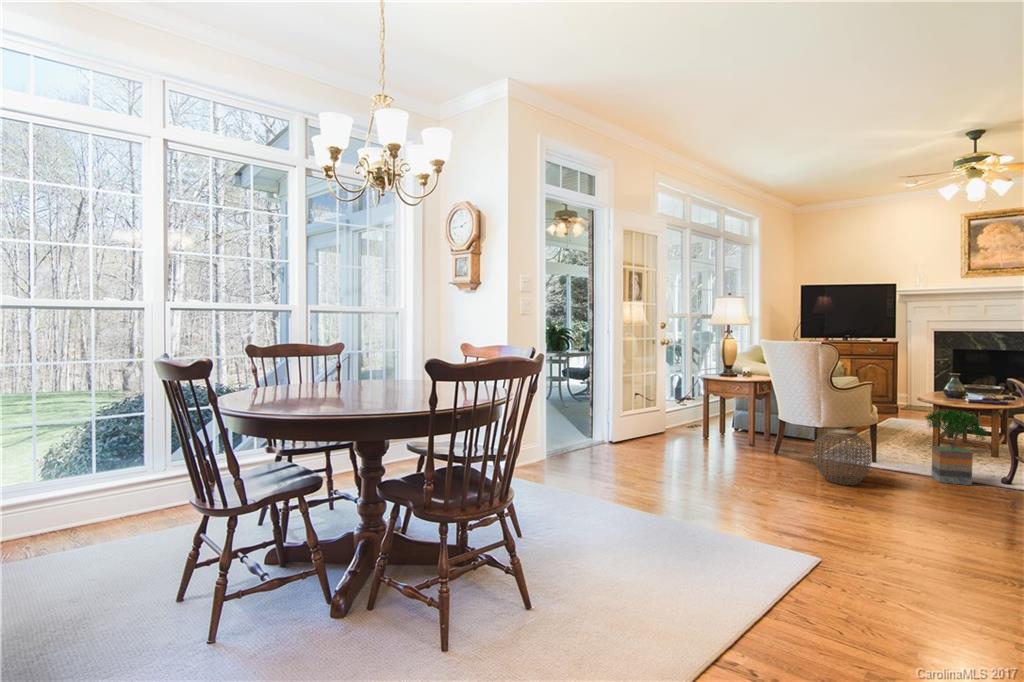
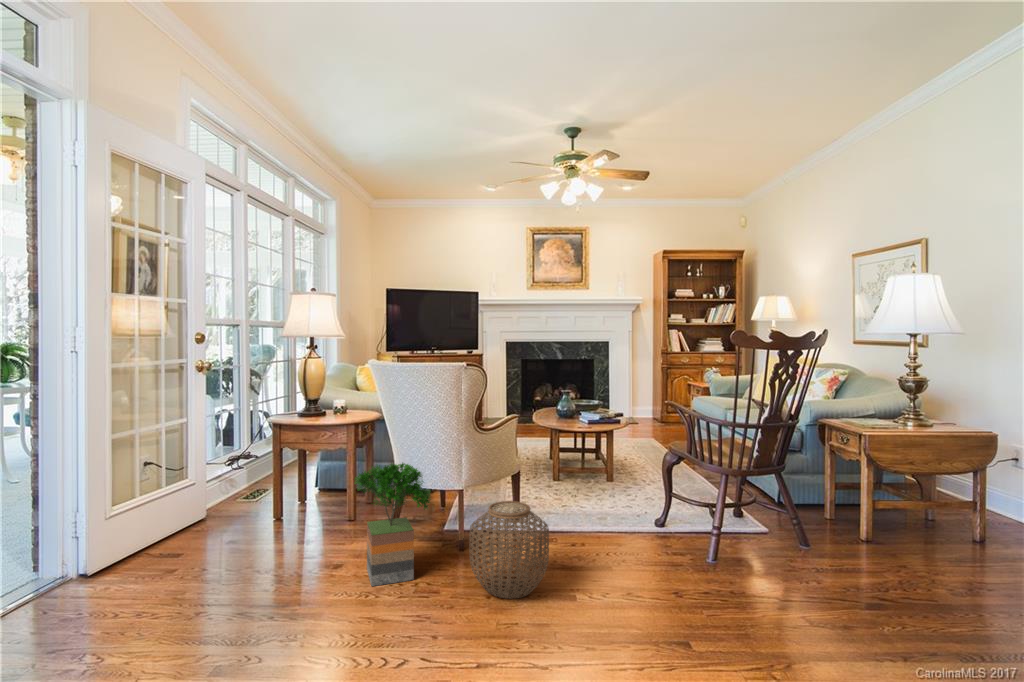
potted tree: present [925,410,987,485] -> present [355,463,431,586]

